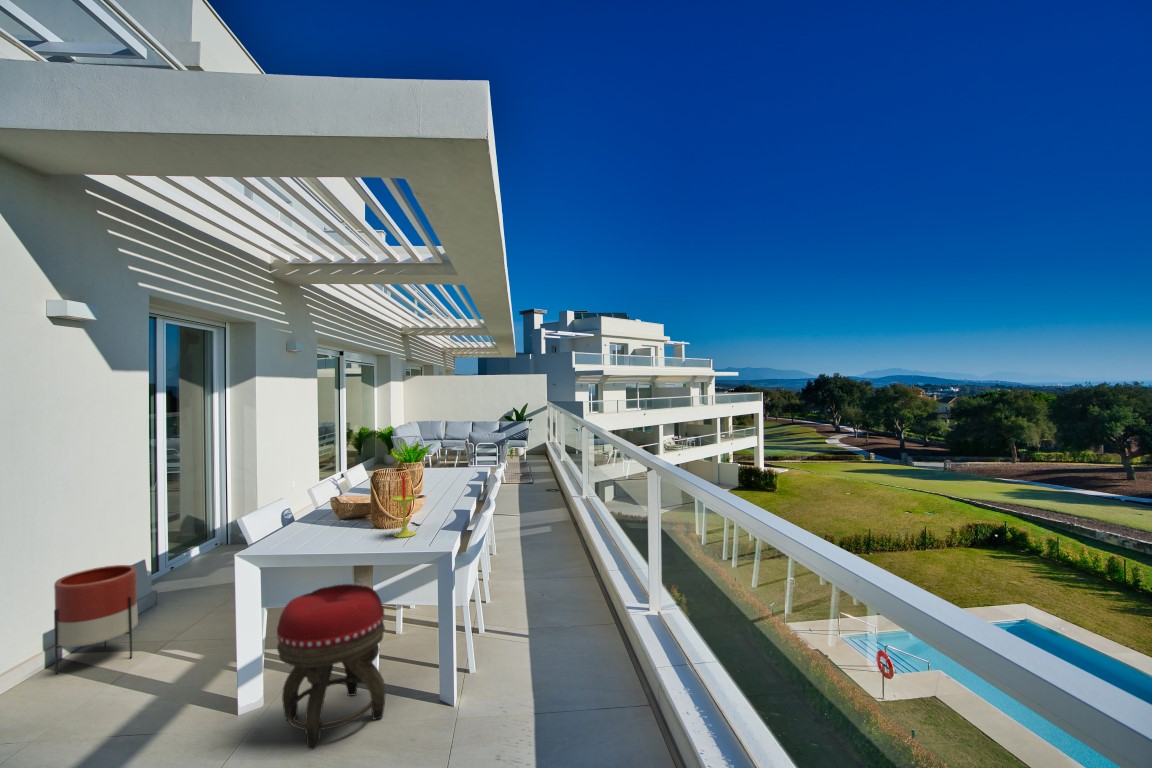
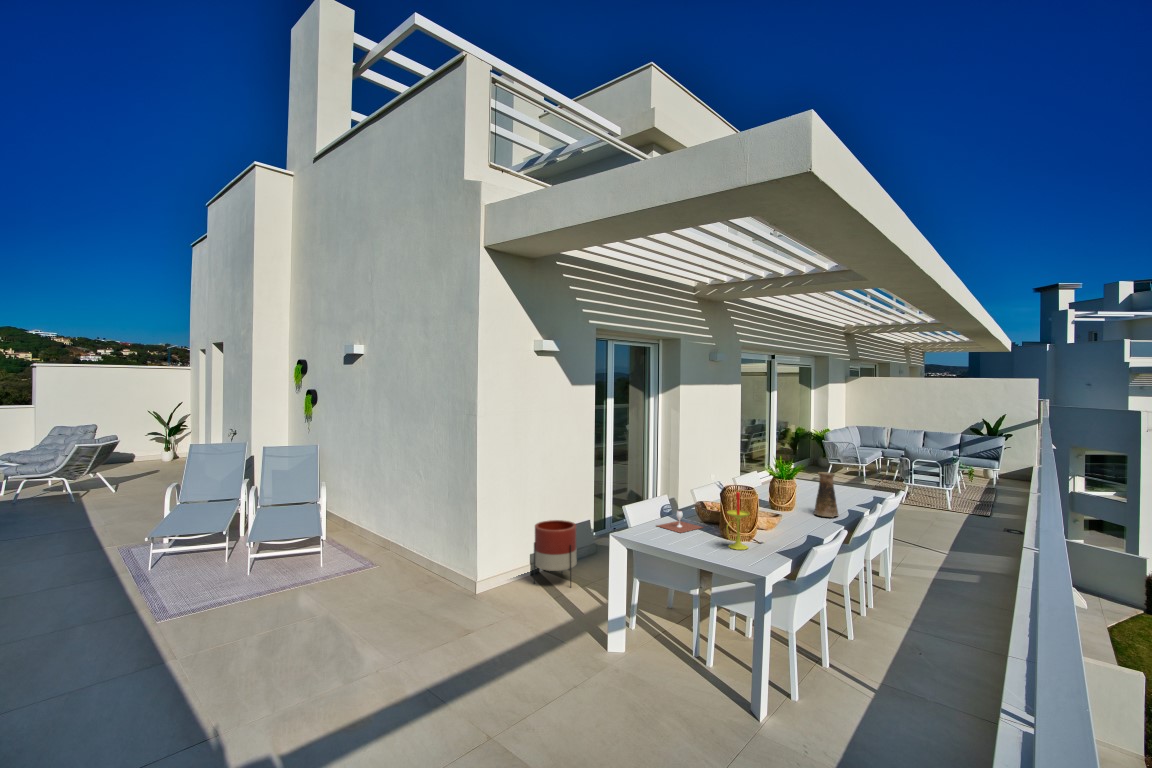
pitcher: none [446,451,468,494] -> present [814,472,838,517]
wine glass: none [290,512,351,536] -> present [657,511,703,533]
footstool: present [277,584,386,749] -> none [624,575,706,702]

